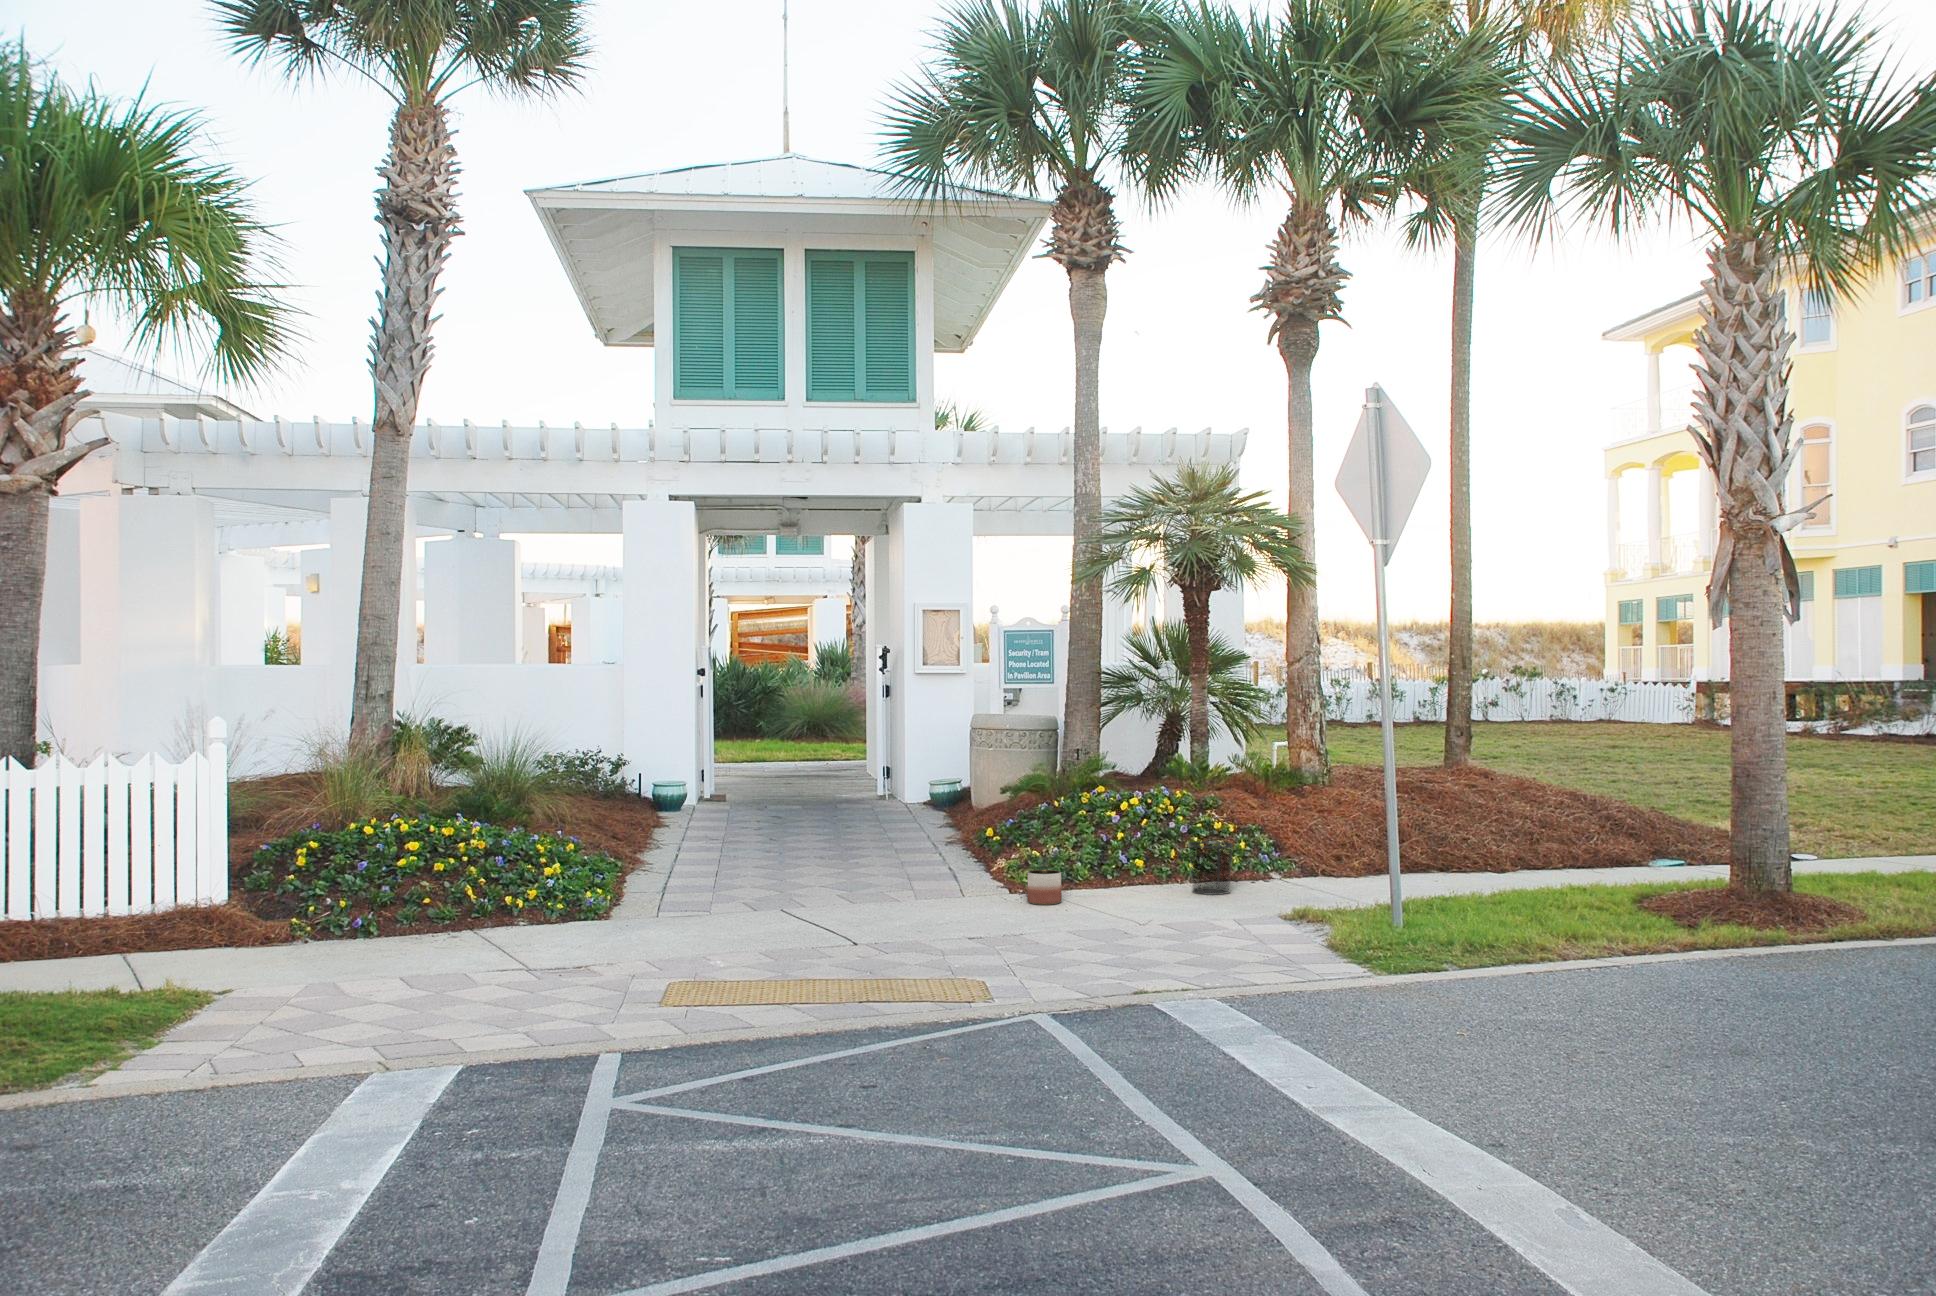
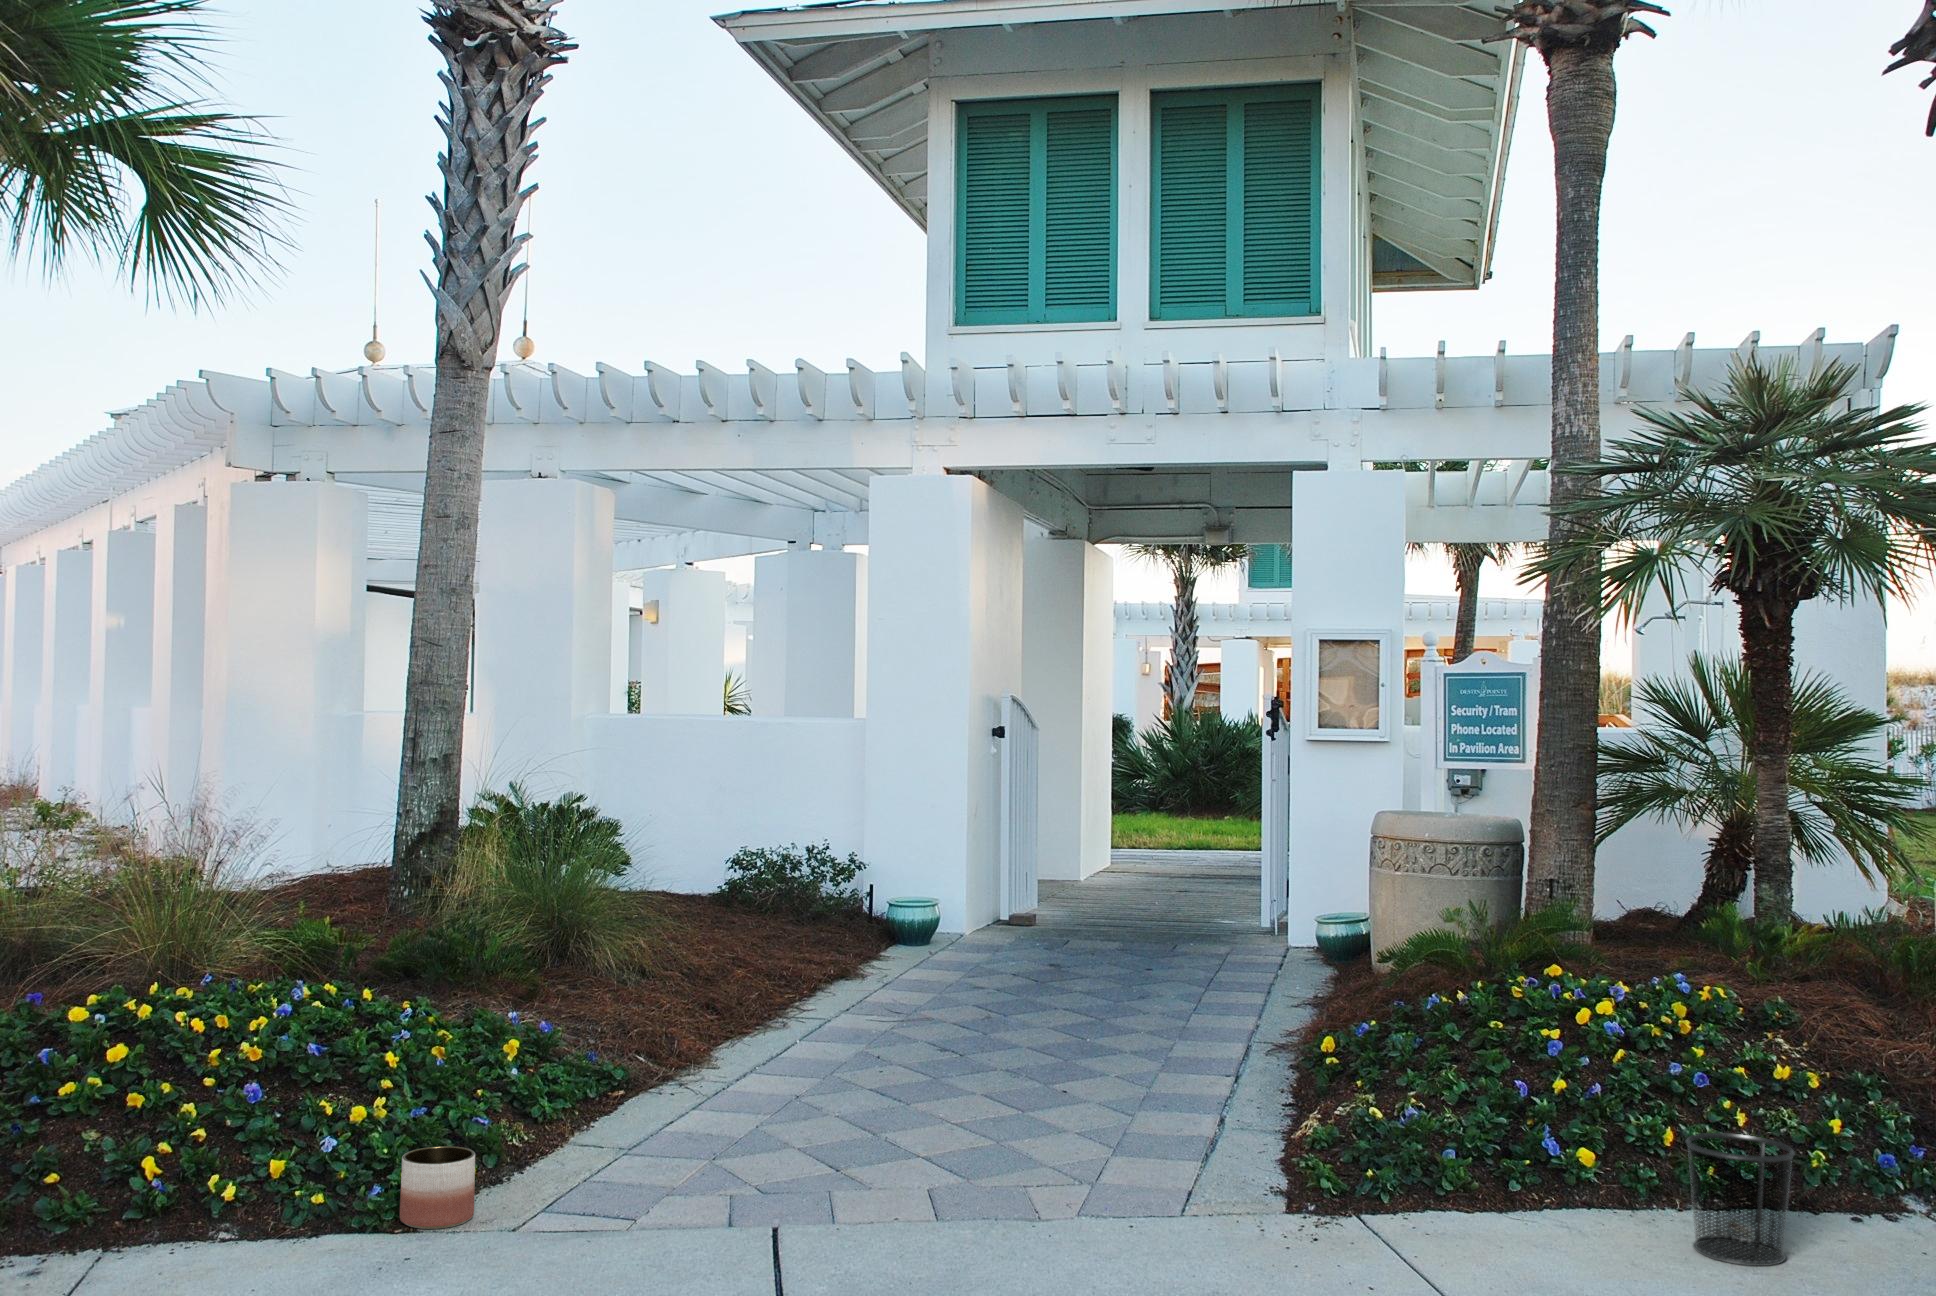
planter: present [1027,870,1062,905] -> present [400,1146,475,1229]

